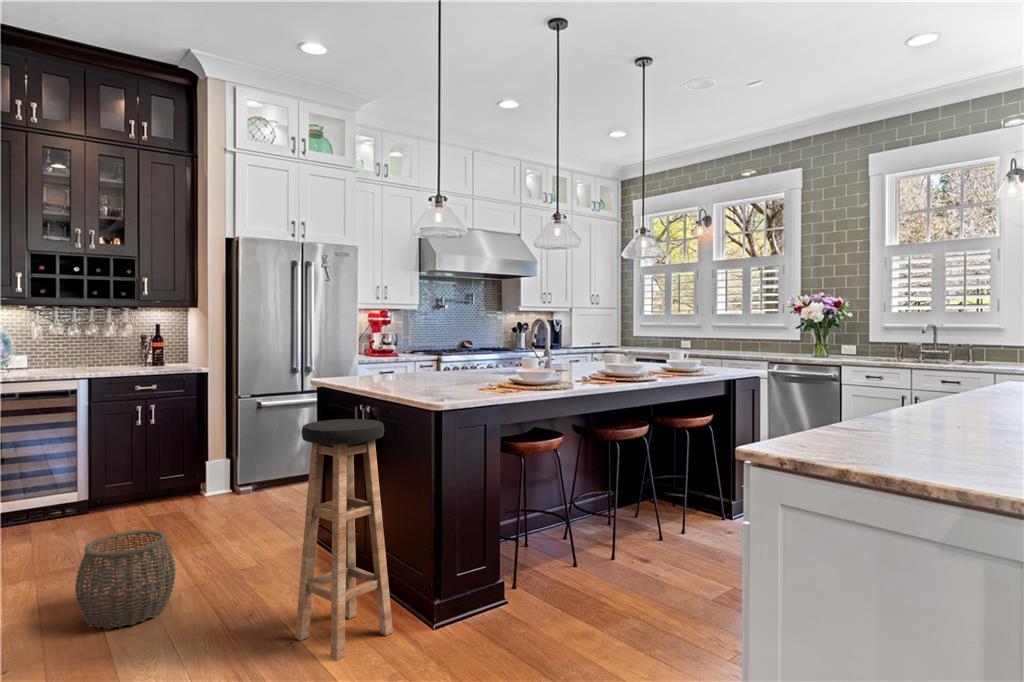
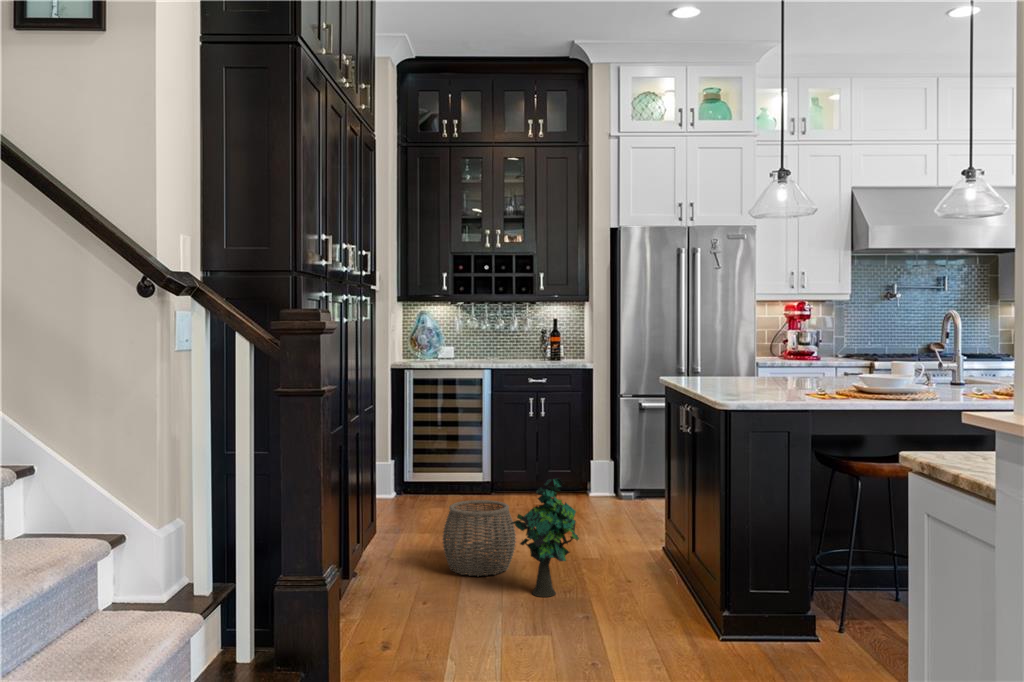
bar stool: present [295,419,393,660] -> none [589,413,675,637]
decorative plant: none [186,496,269,632] -> present [510,478,579,597]

